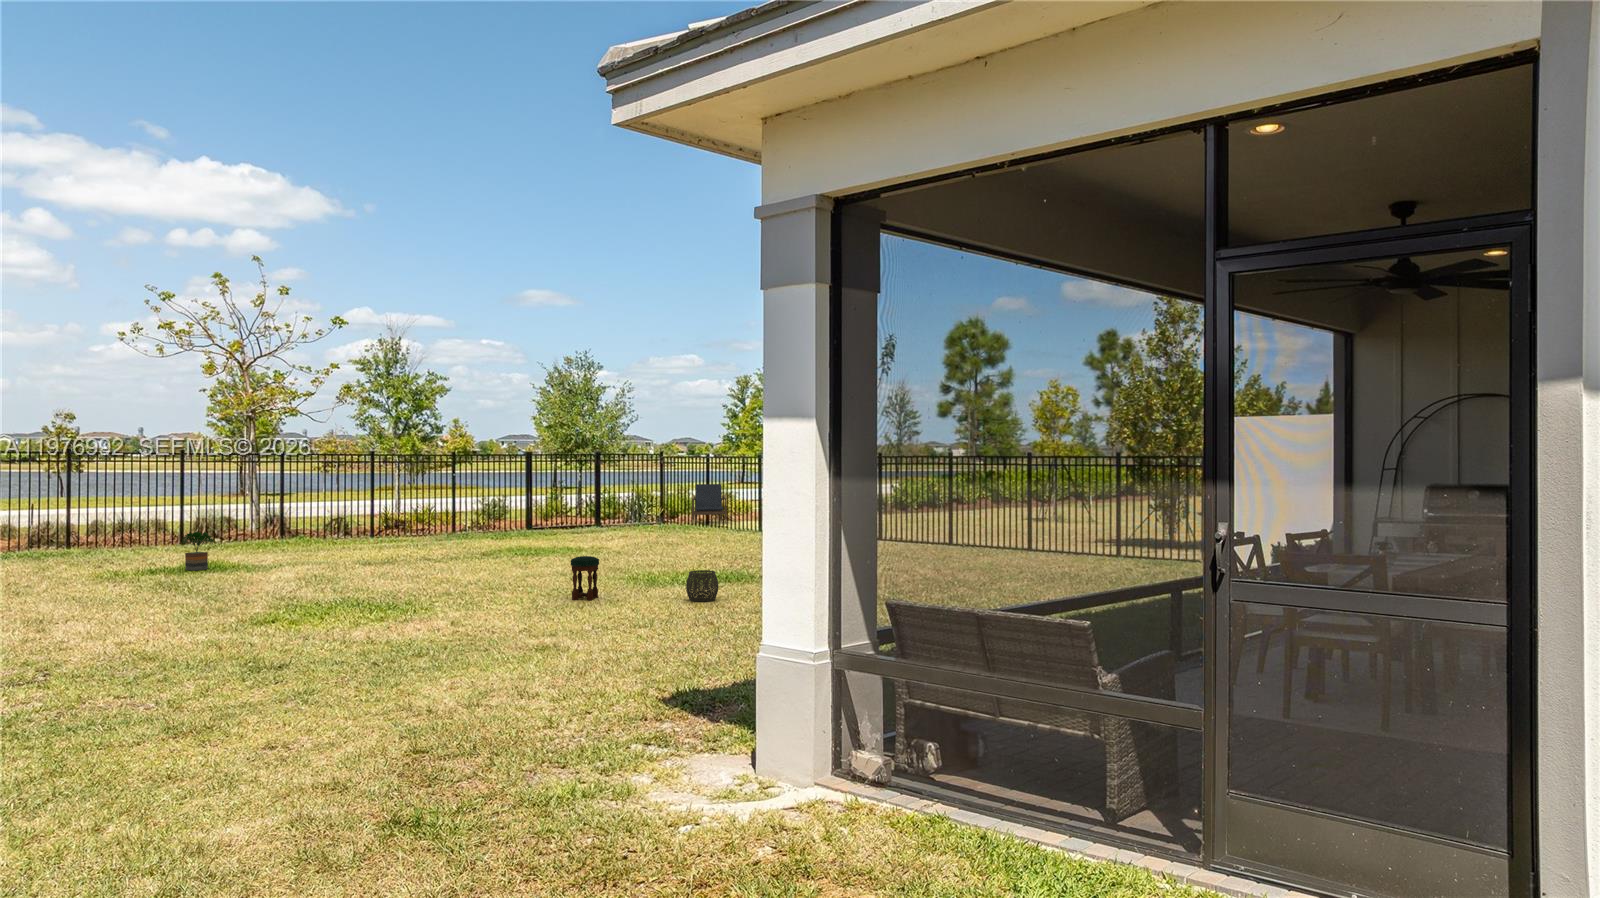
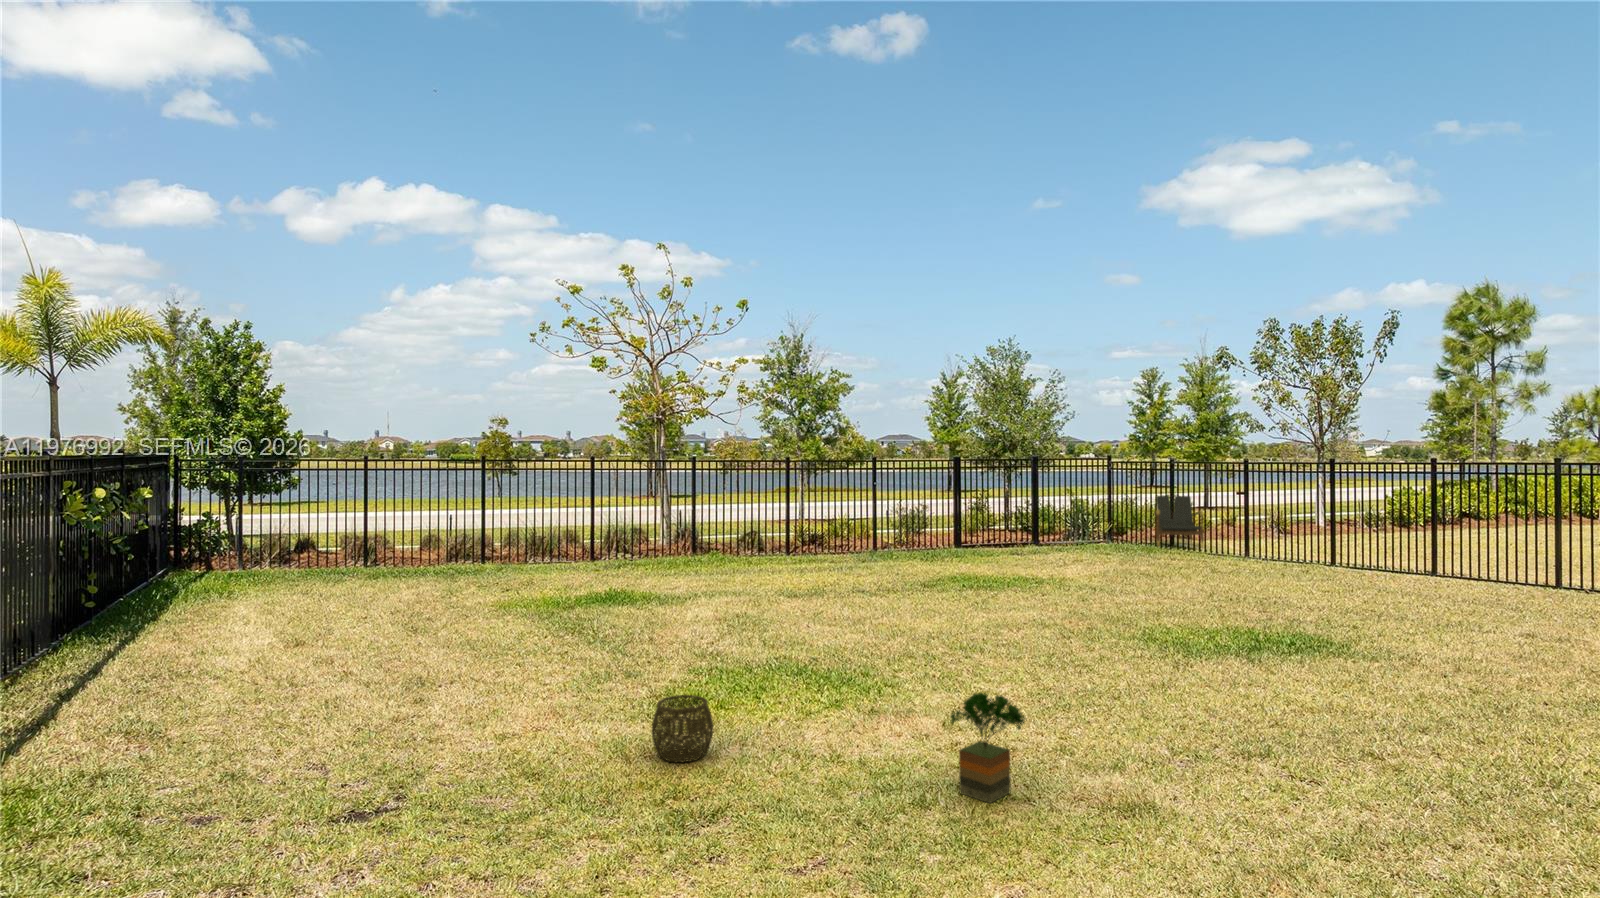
potted tree: present [183,532,214,571] -> present [950,692,1027,803]
stool: present [571,556,599,600] -> none [1175,678,1235,772]
woven basket: present [686,570,719,602] -> present [652,695,713,763]

